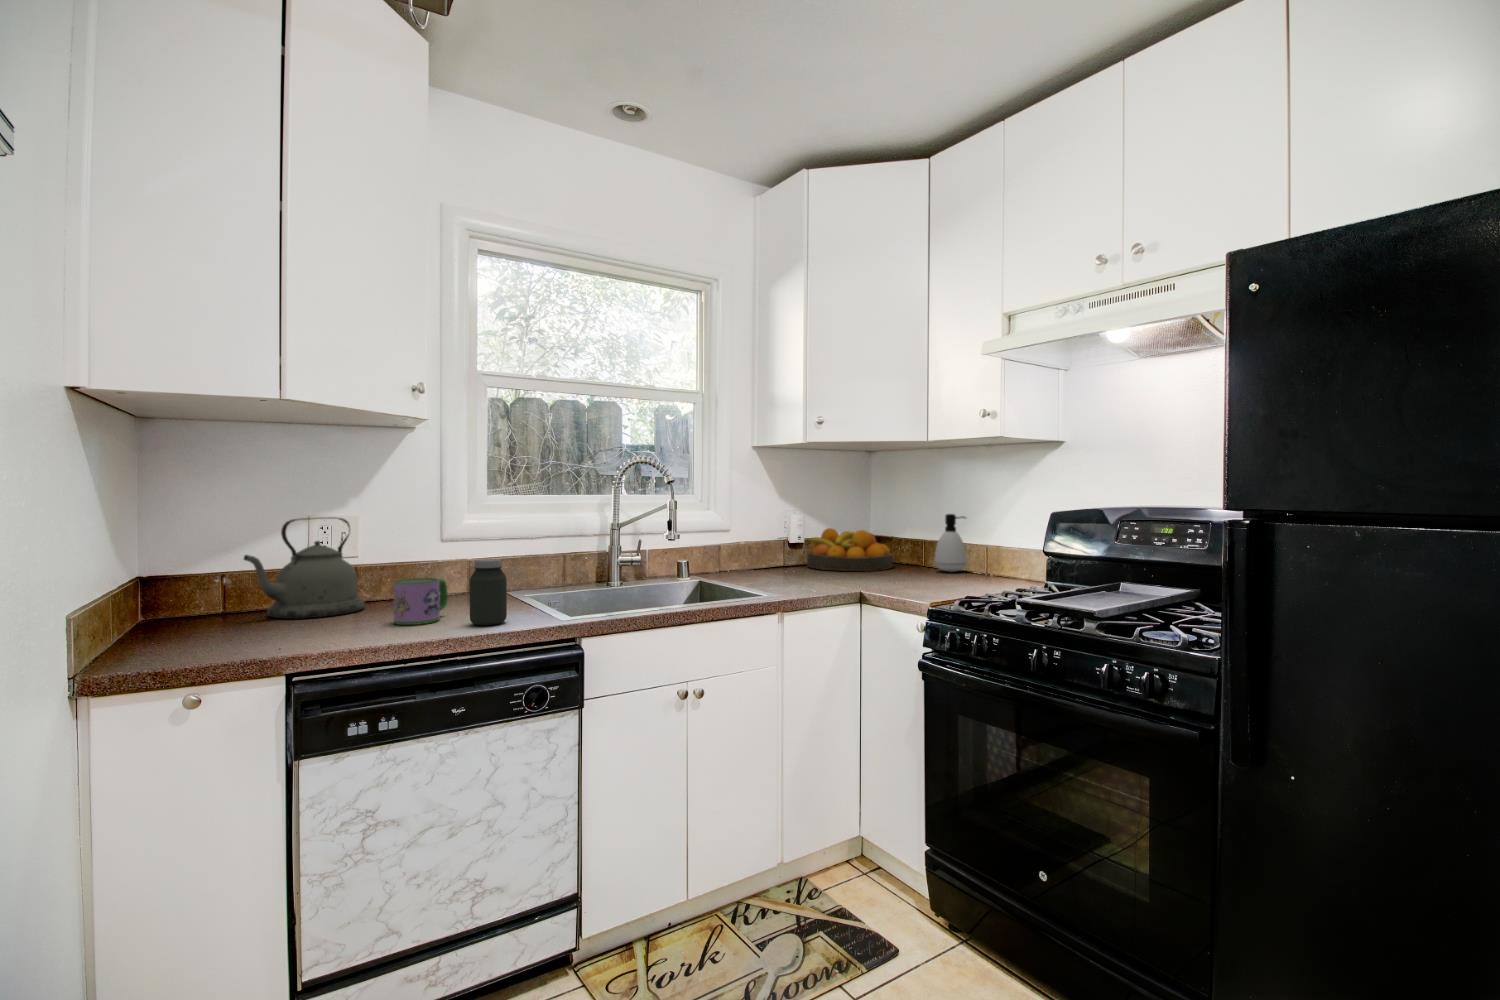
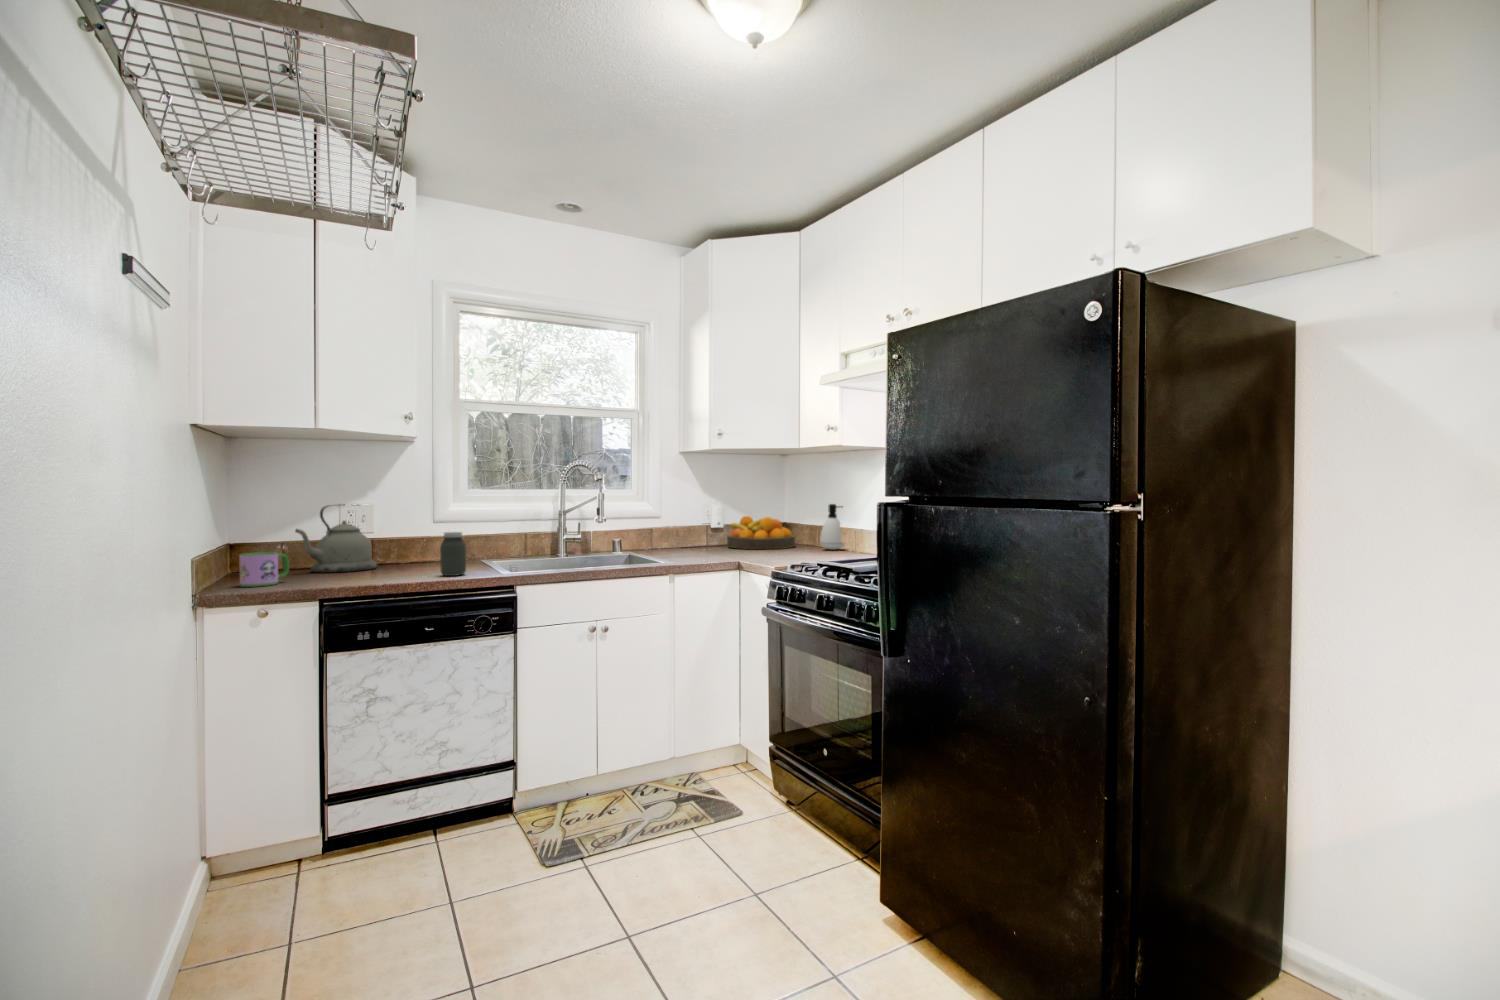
mug: present [394,578,448,625] -> present [240,552,289,587]

